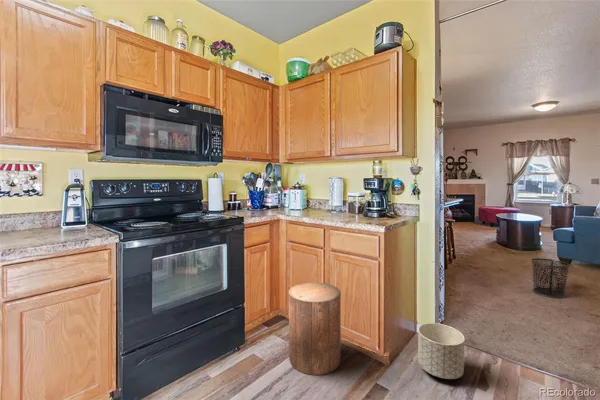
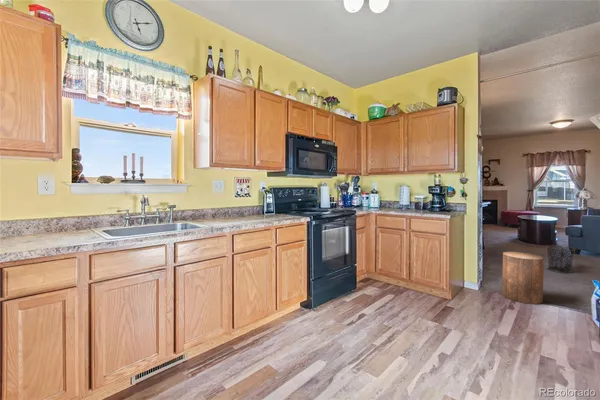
stool: present [289,282,341,375] -> present [502,252,544,304]
planter: present [418,323,465,379] -> none [470,276,500,305]

